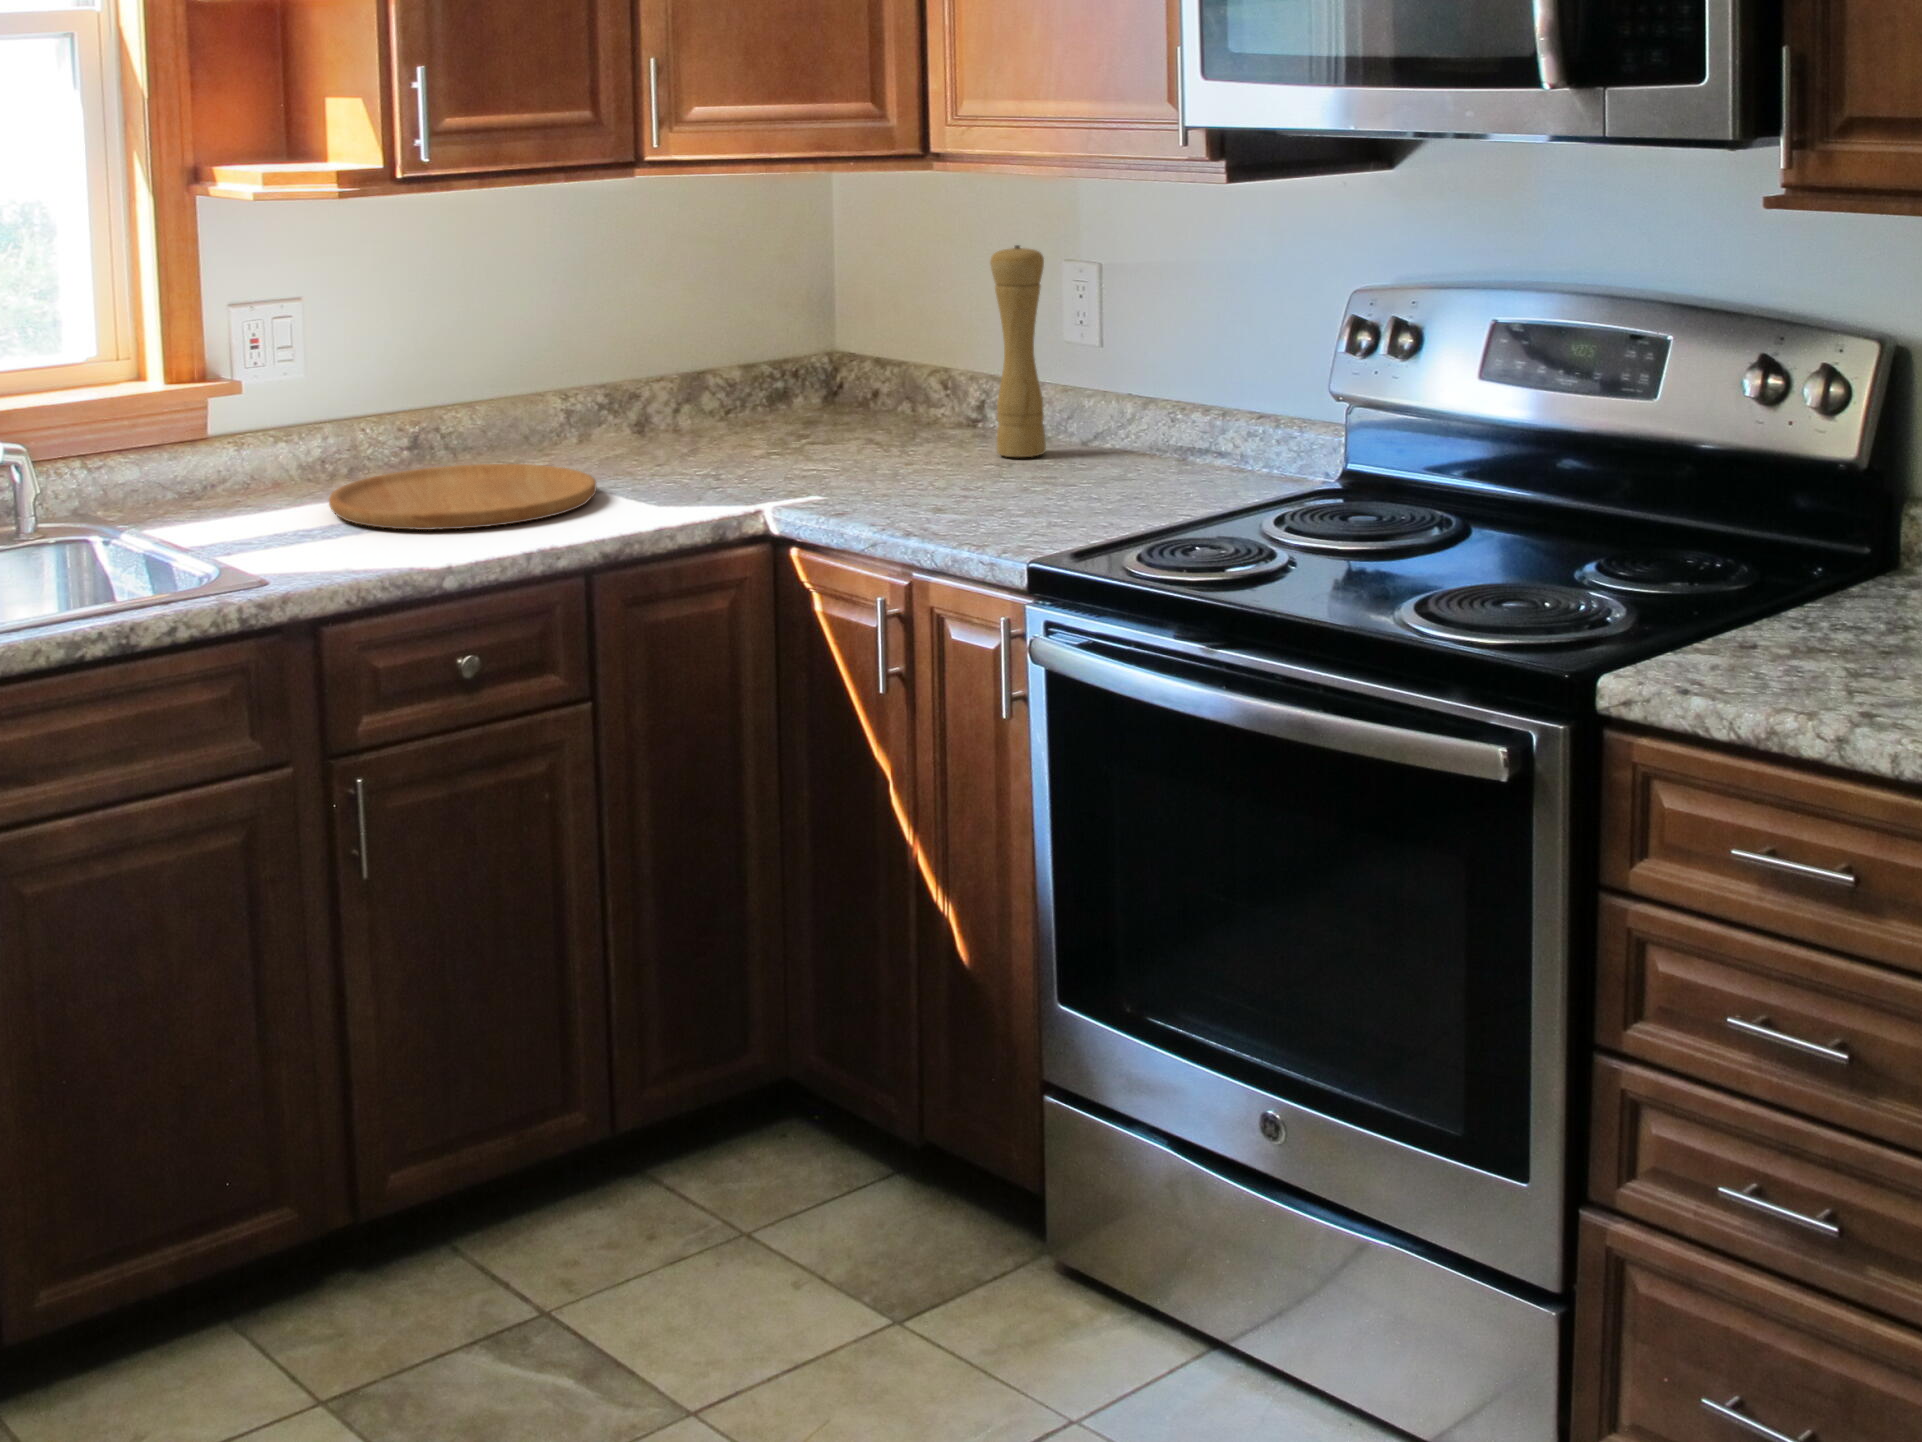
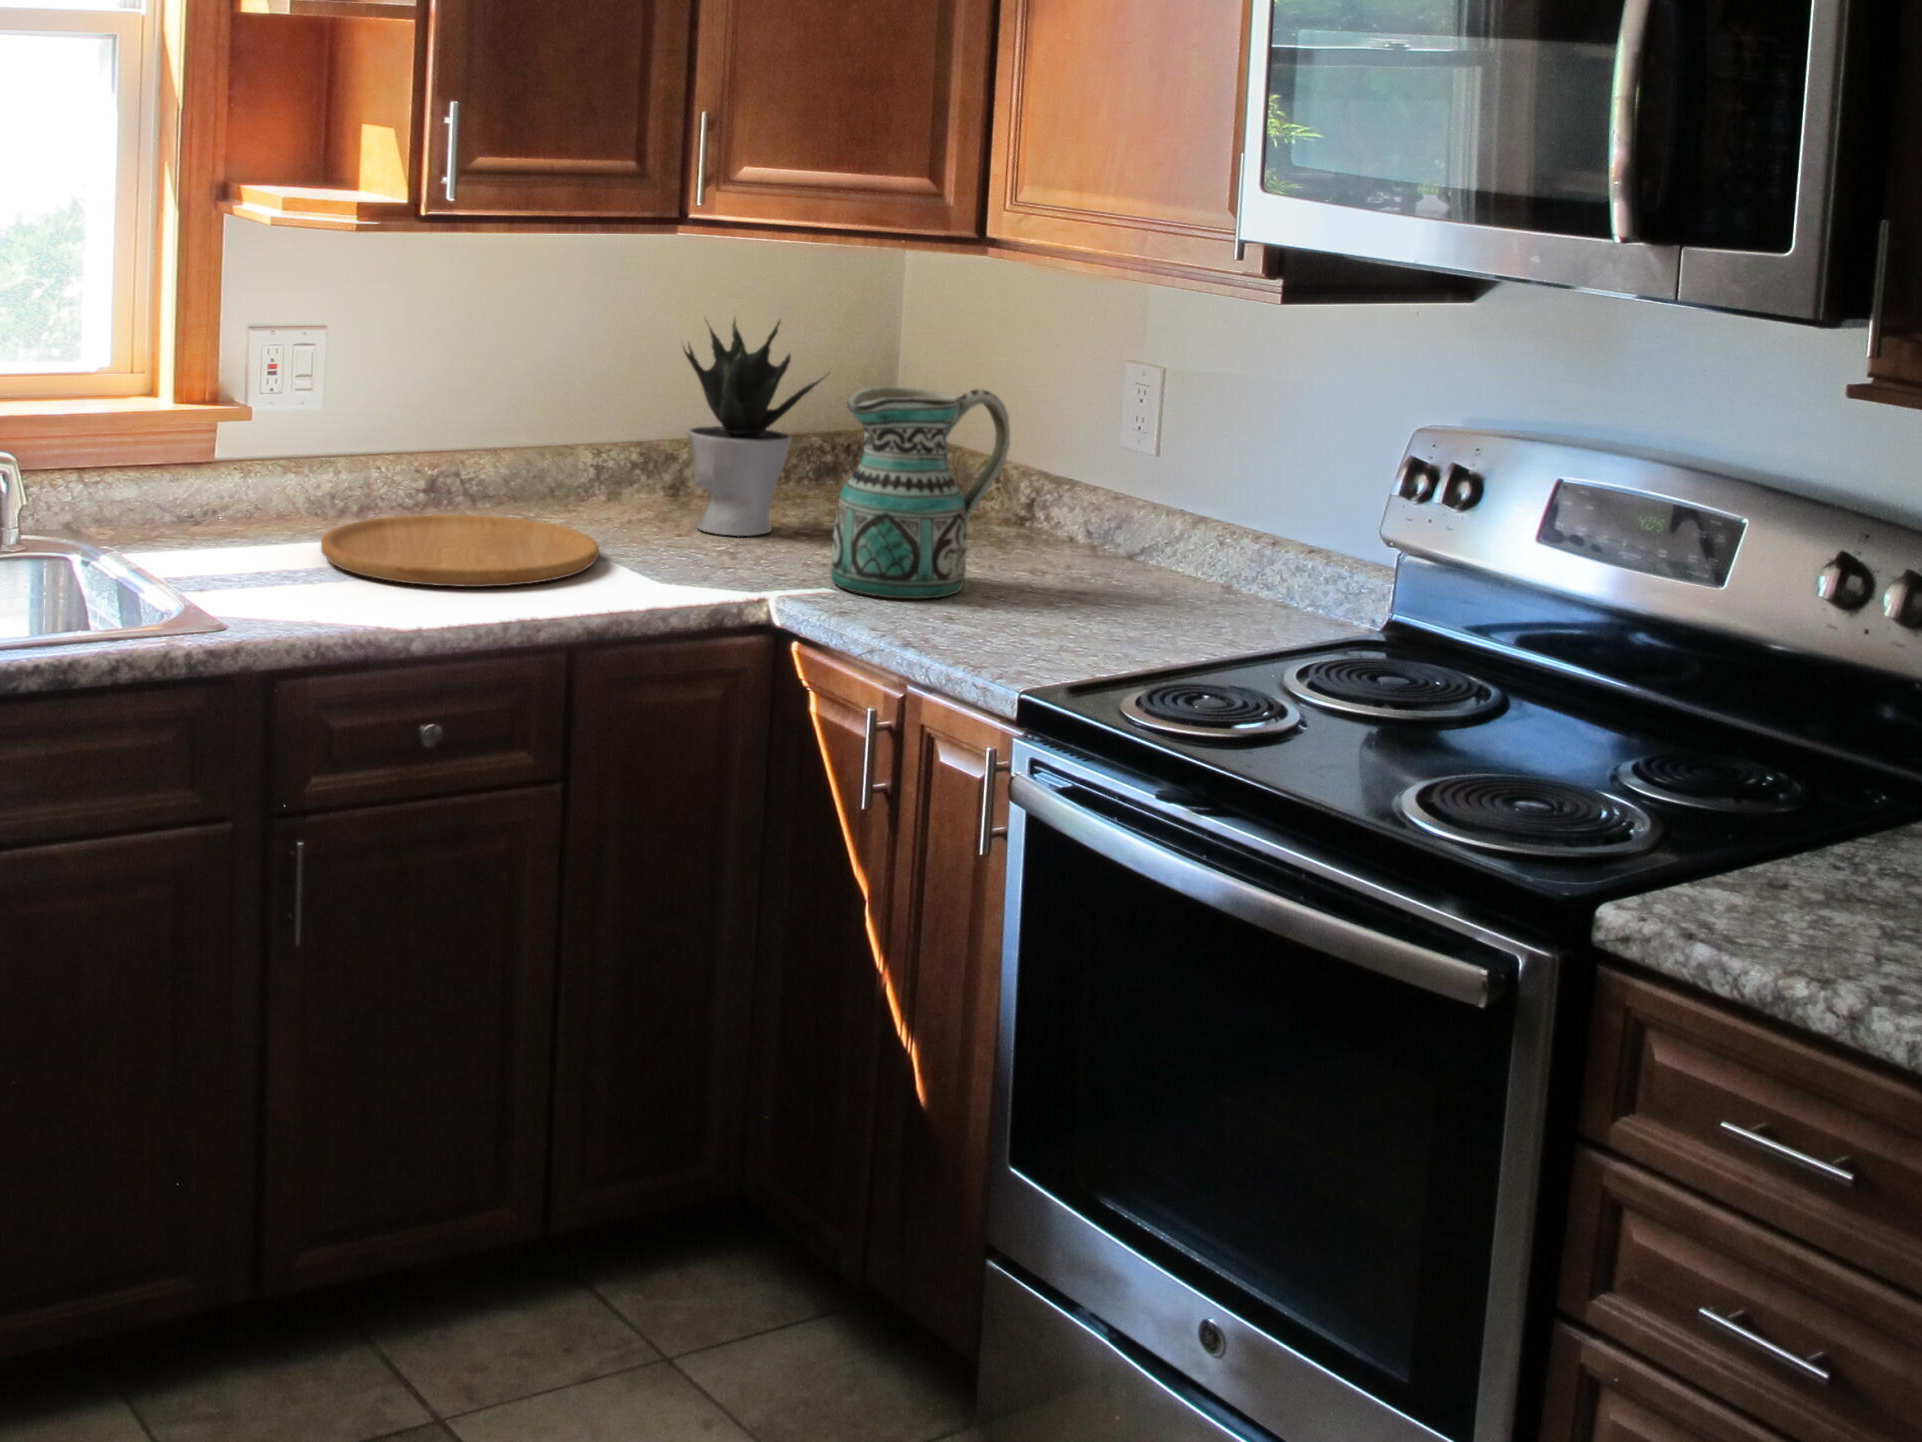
pepper mill: present [990,245,1046,457] -> none [1029,341,1097,566]
potted plant: none [645,248,789,461] -> present [684,320,823,536]
ceramic pitcher: none [820,296,975,498] -> present [830,387,1010,599]

